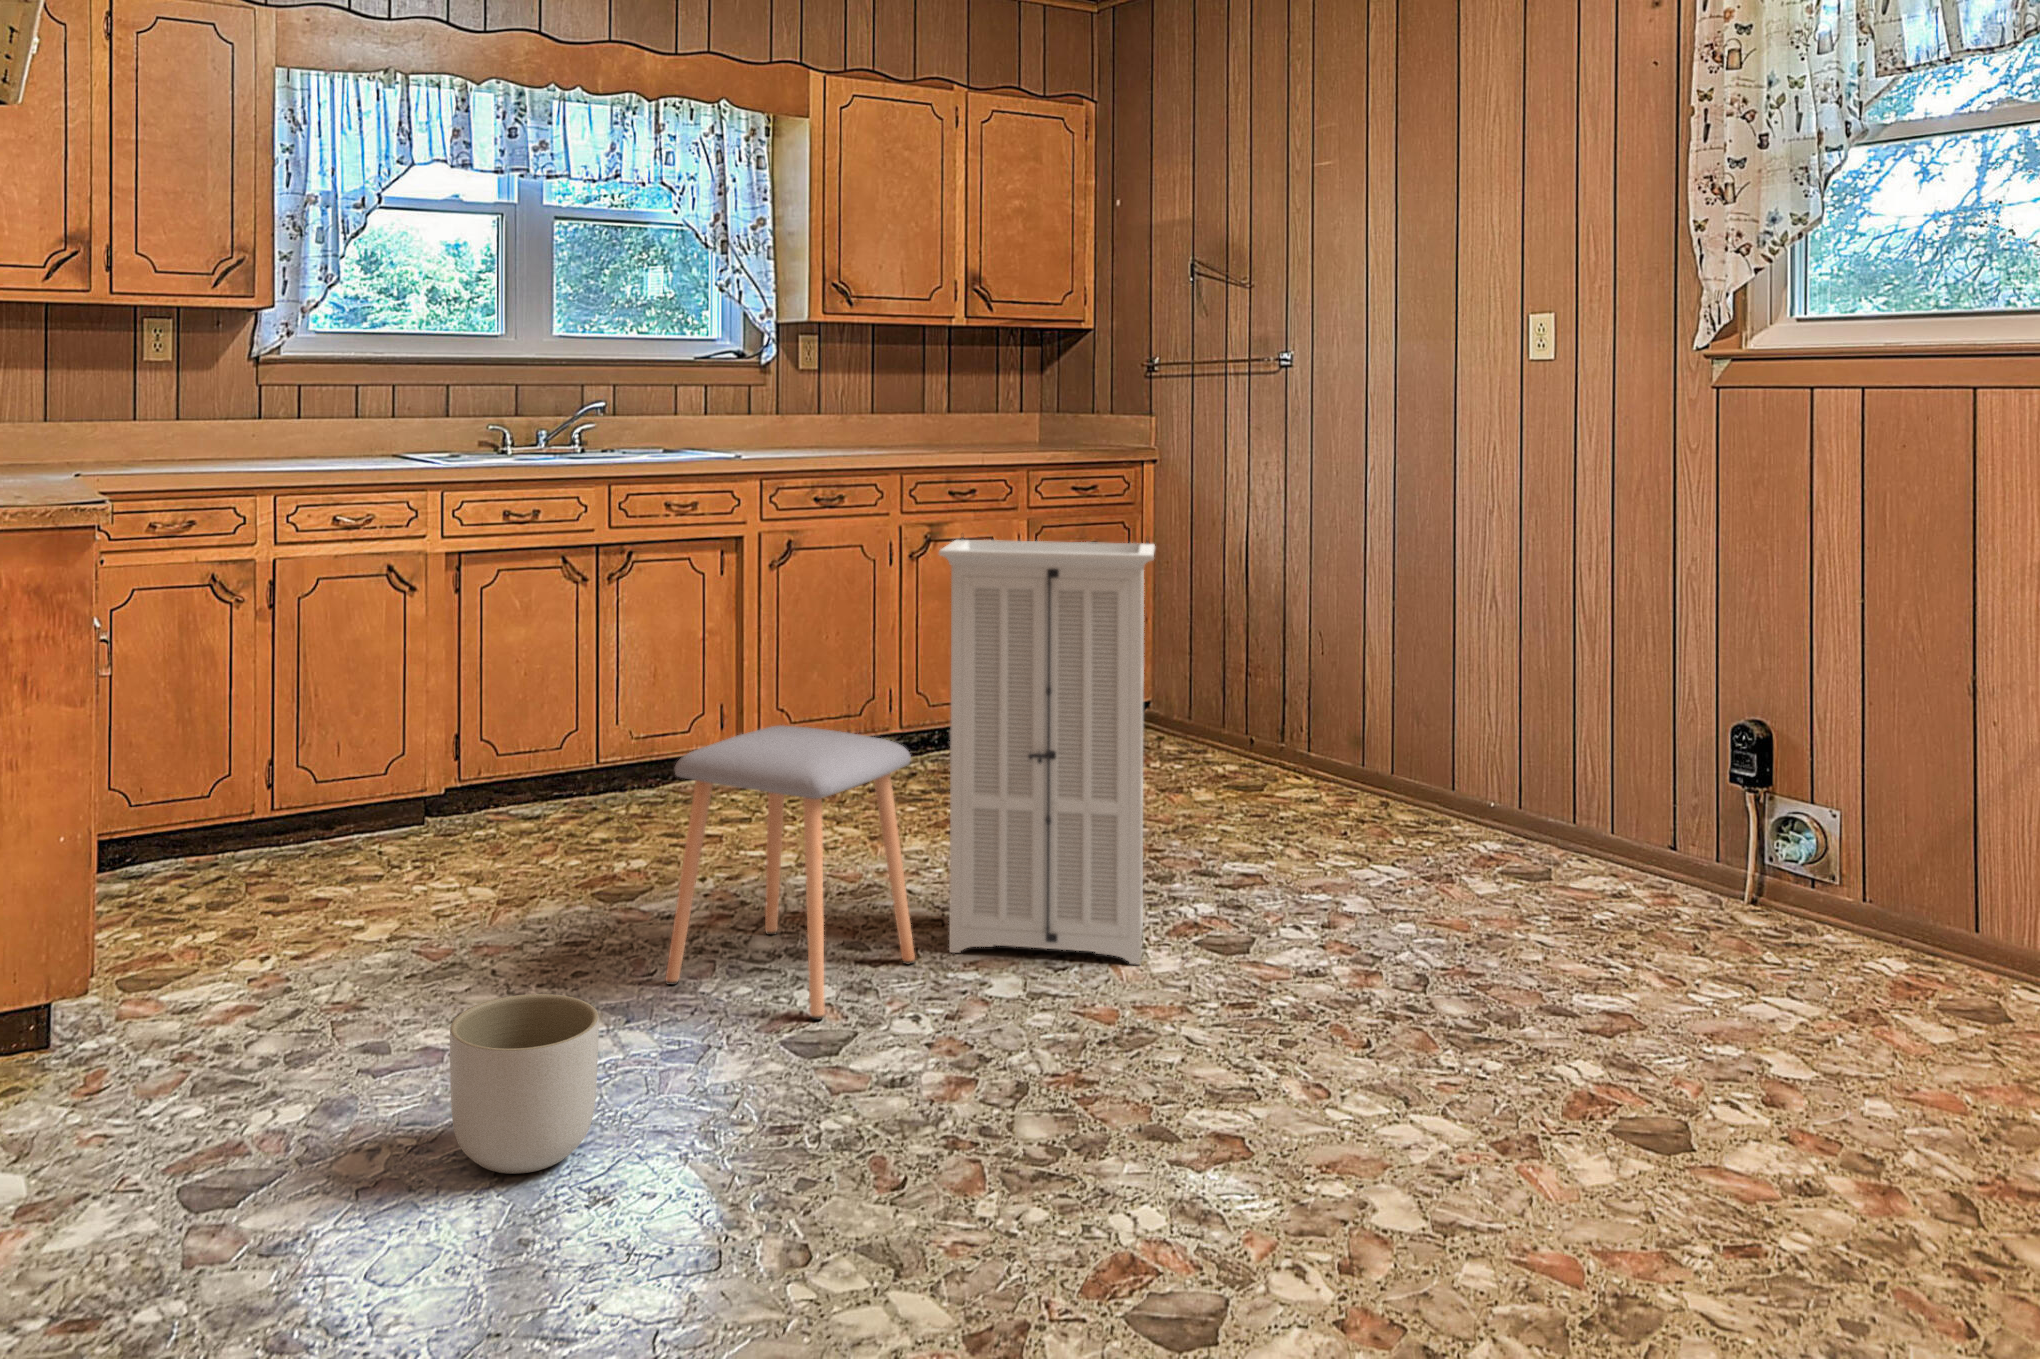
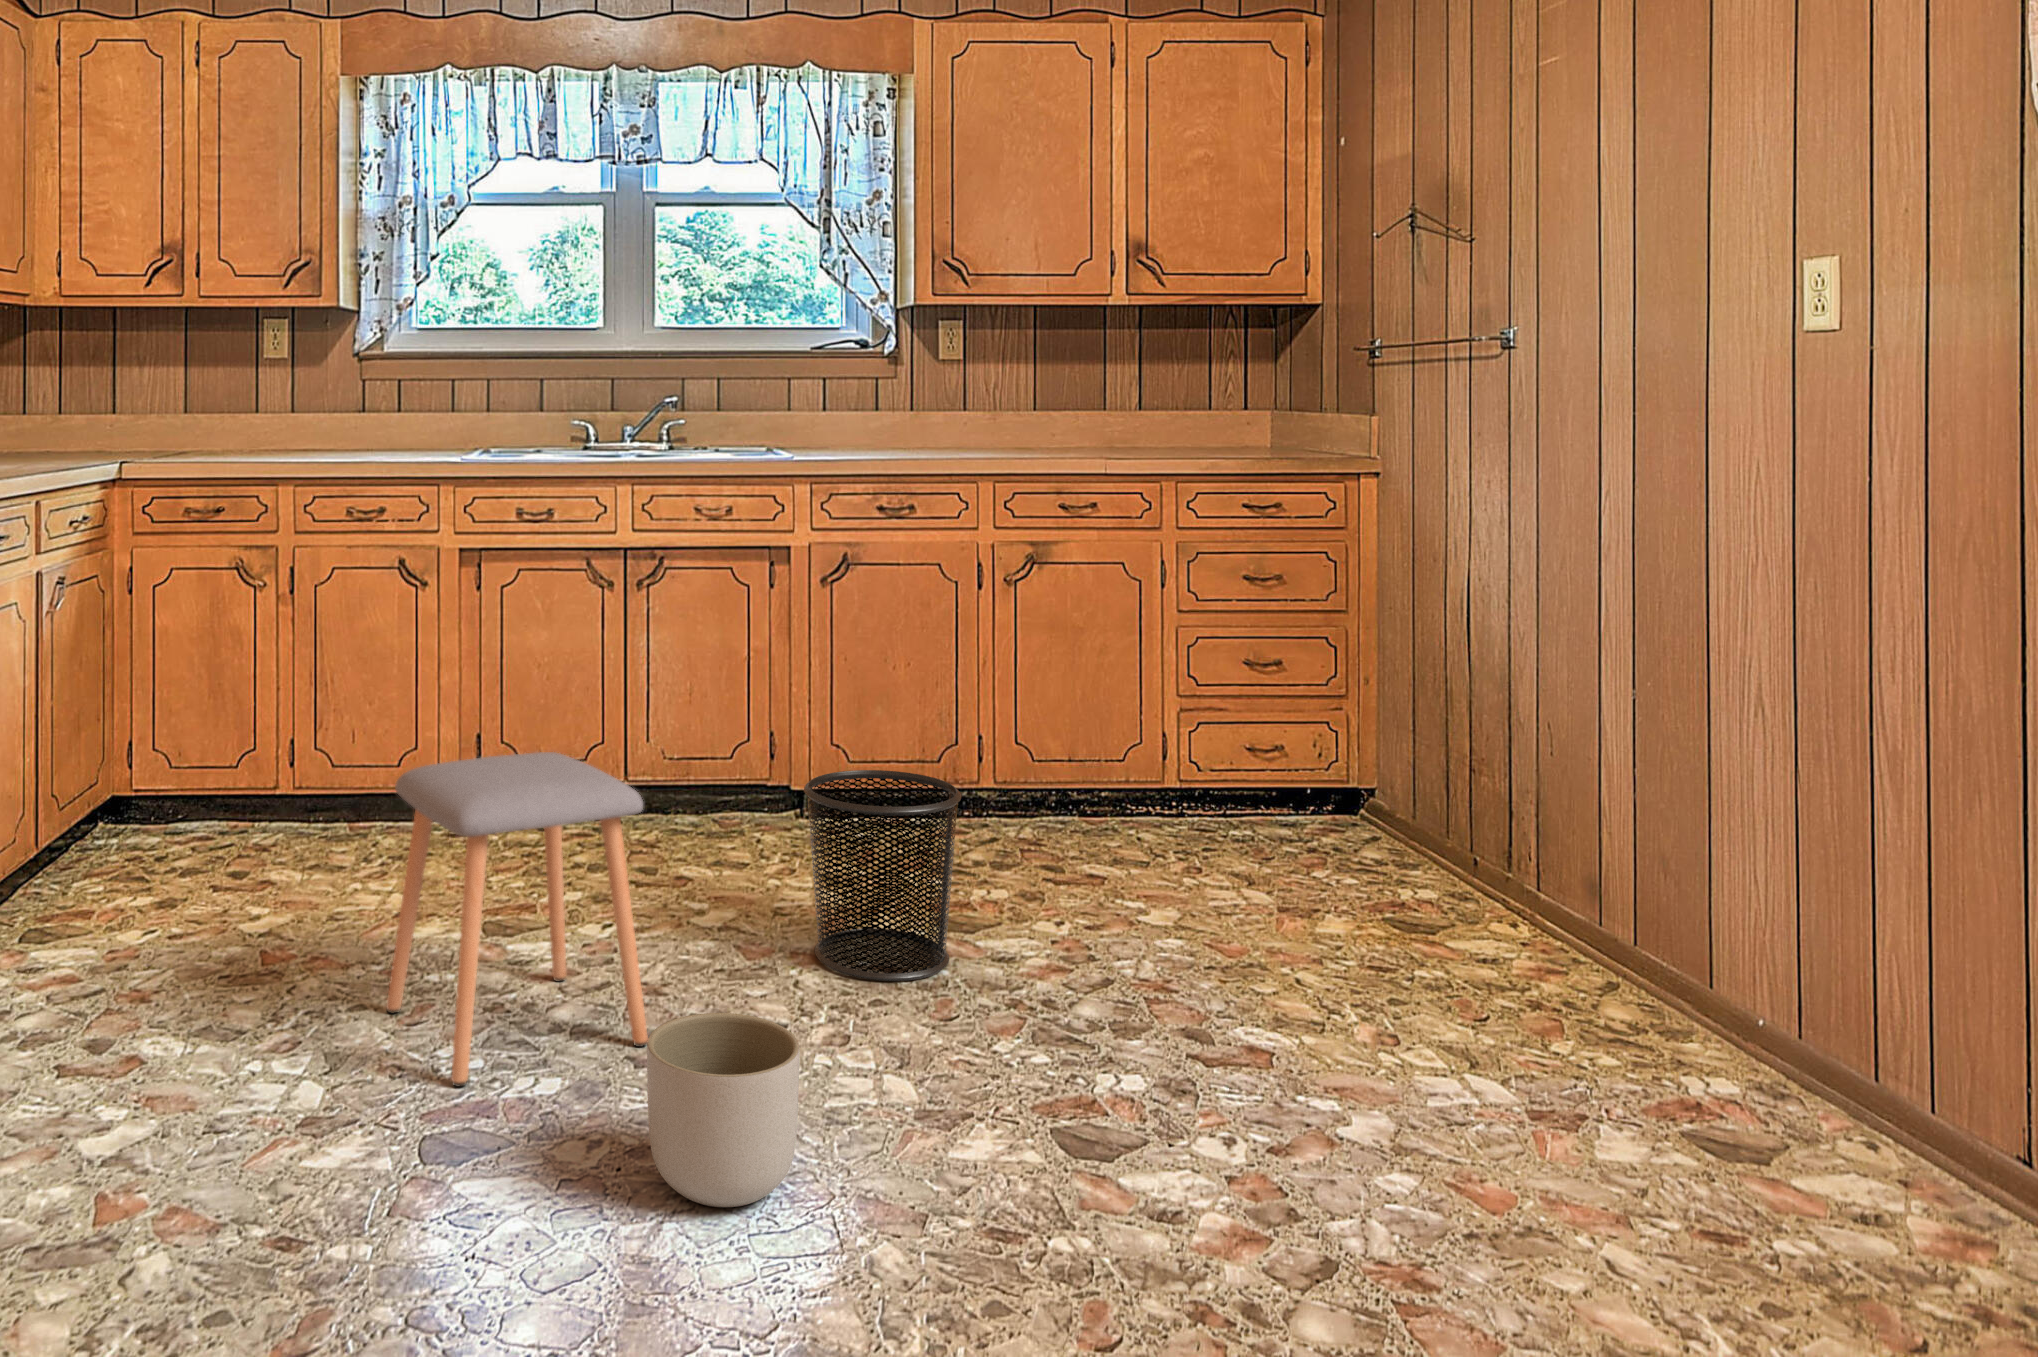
storage cabinet: present [939,537,1155,965] -> none [1290,560,1613,1140]
stool: present [666,726,915,1020] -> present [386,752,648,1087]
trash can: none [483,758,637,958] -> present [804,770,962,981]

